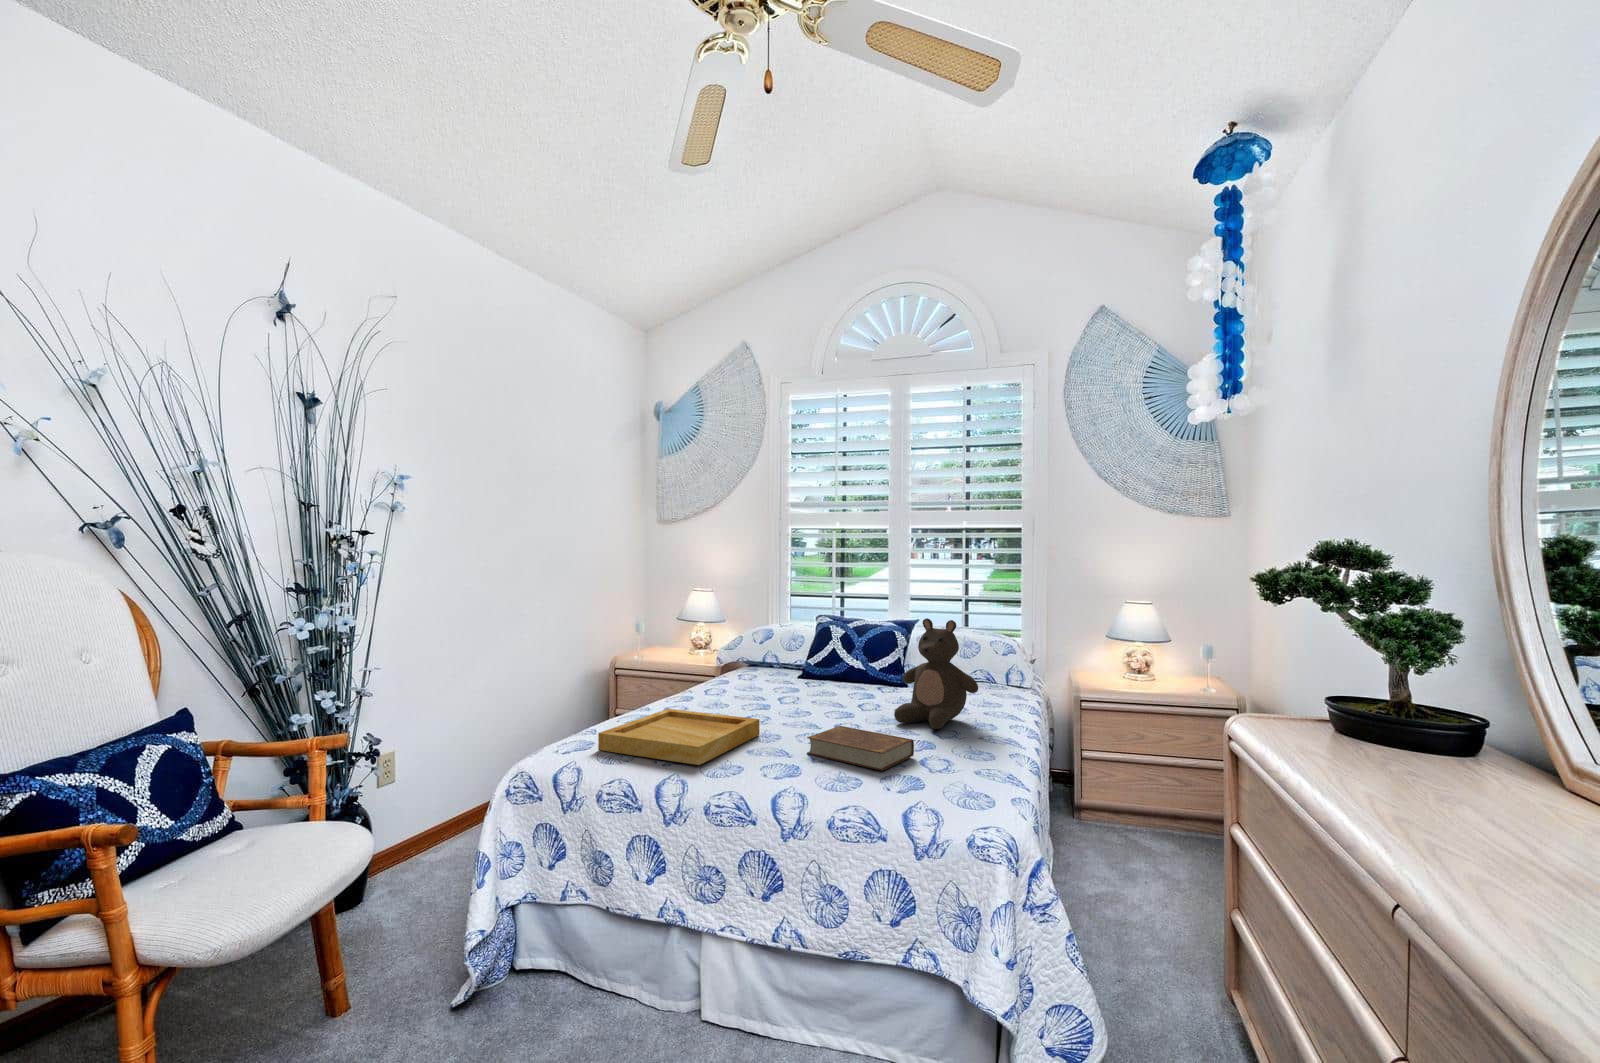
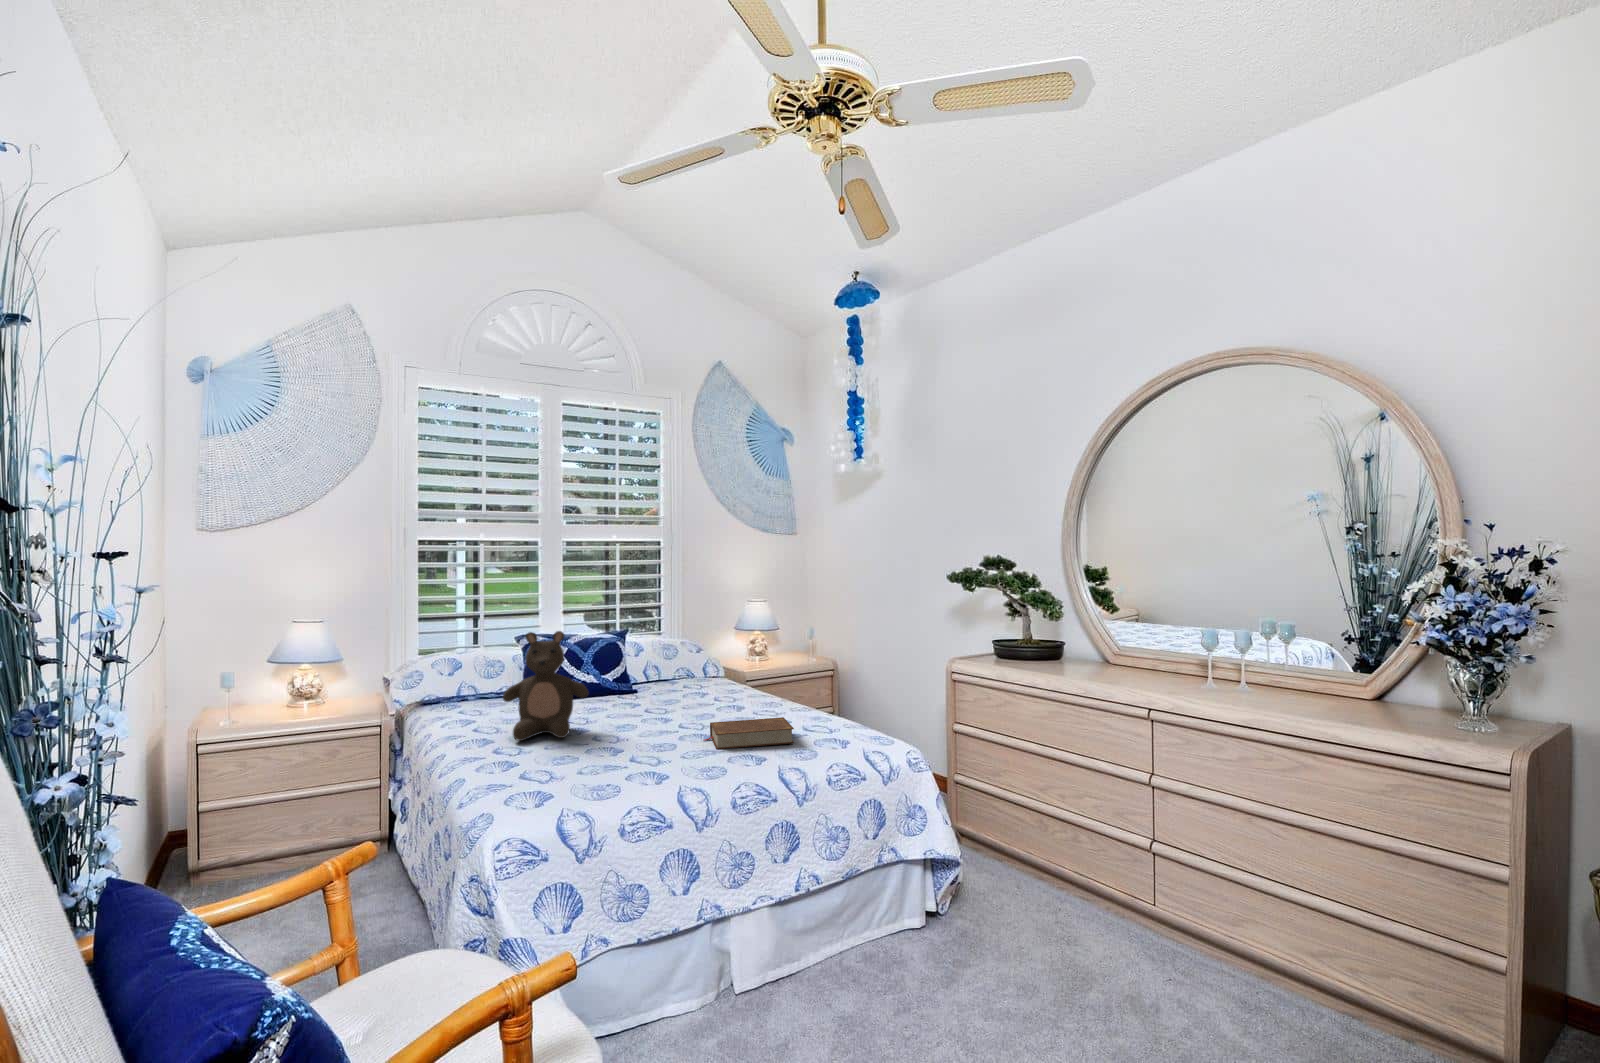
stuffed bear: present [894,618,978,729] -> present [503,631,588,741]
tray: present [598,709,759,765] -> none [529,733,676,797]

